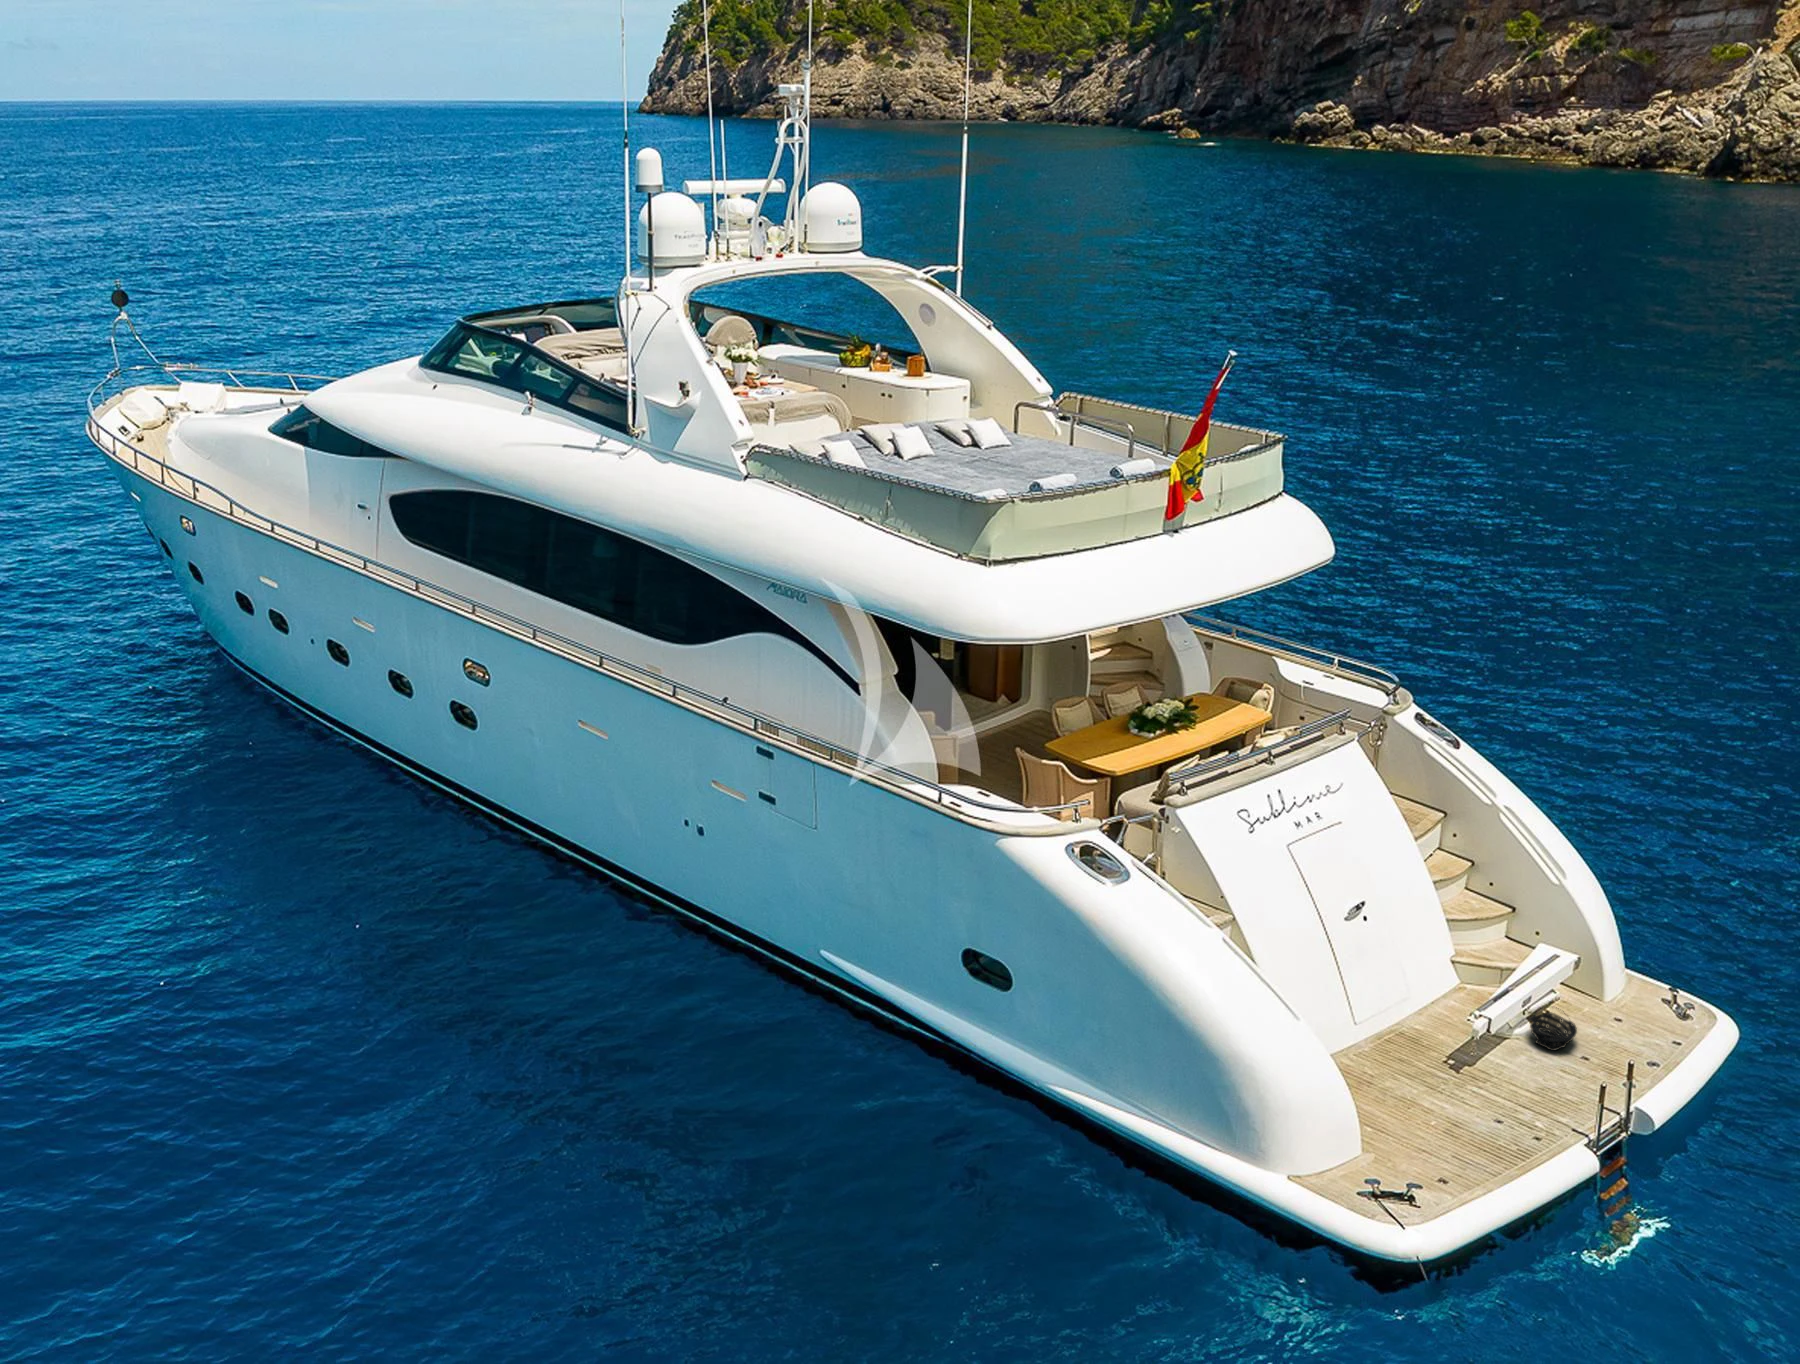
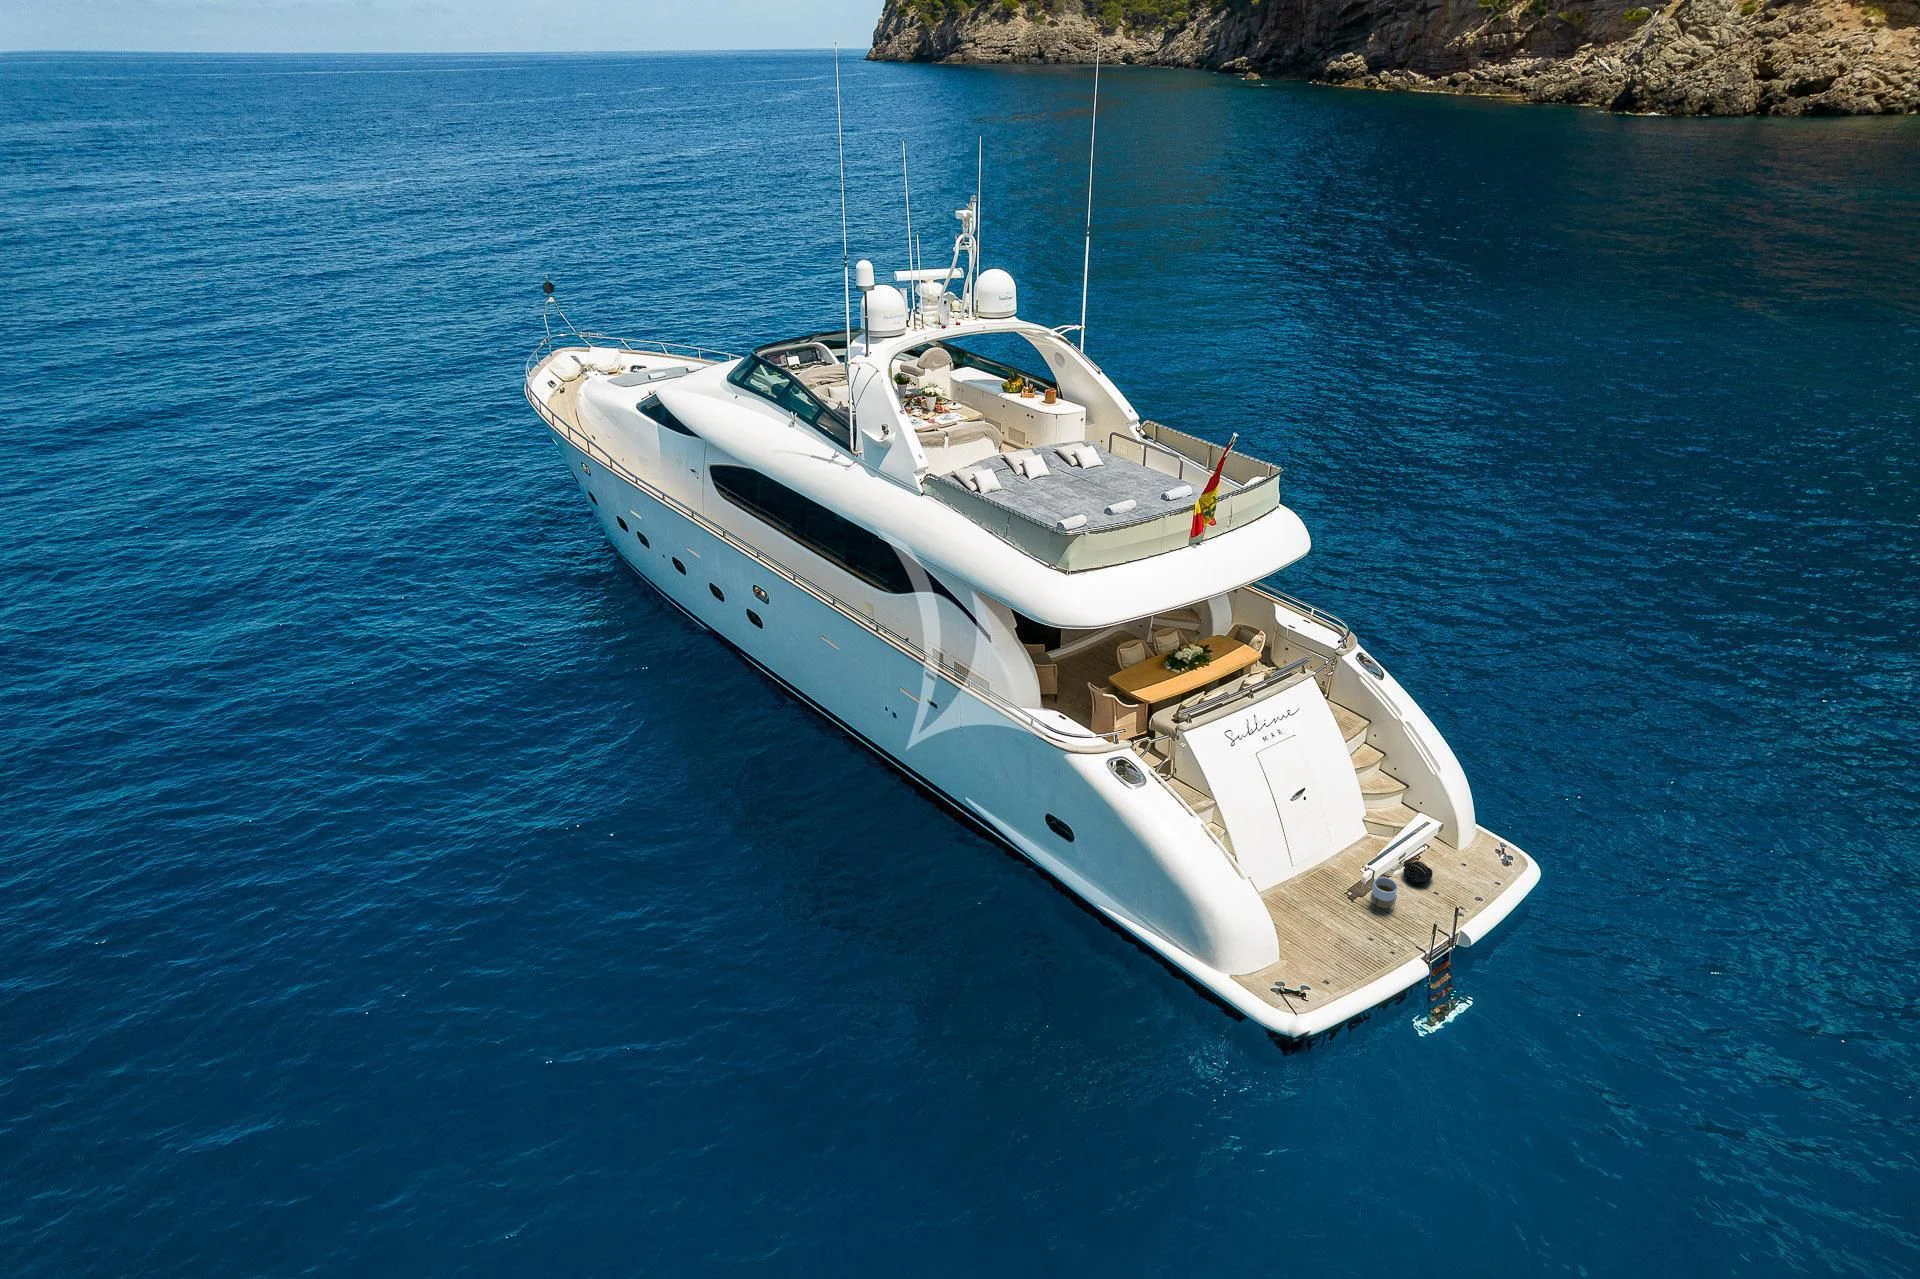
planter: none [1488,1032,1532,1094] -> present [1371,877,1398,912]

